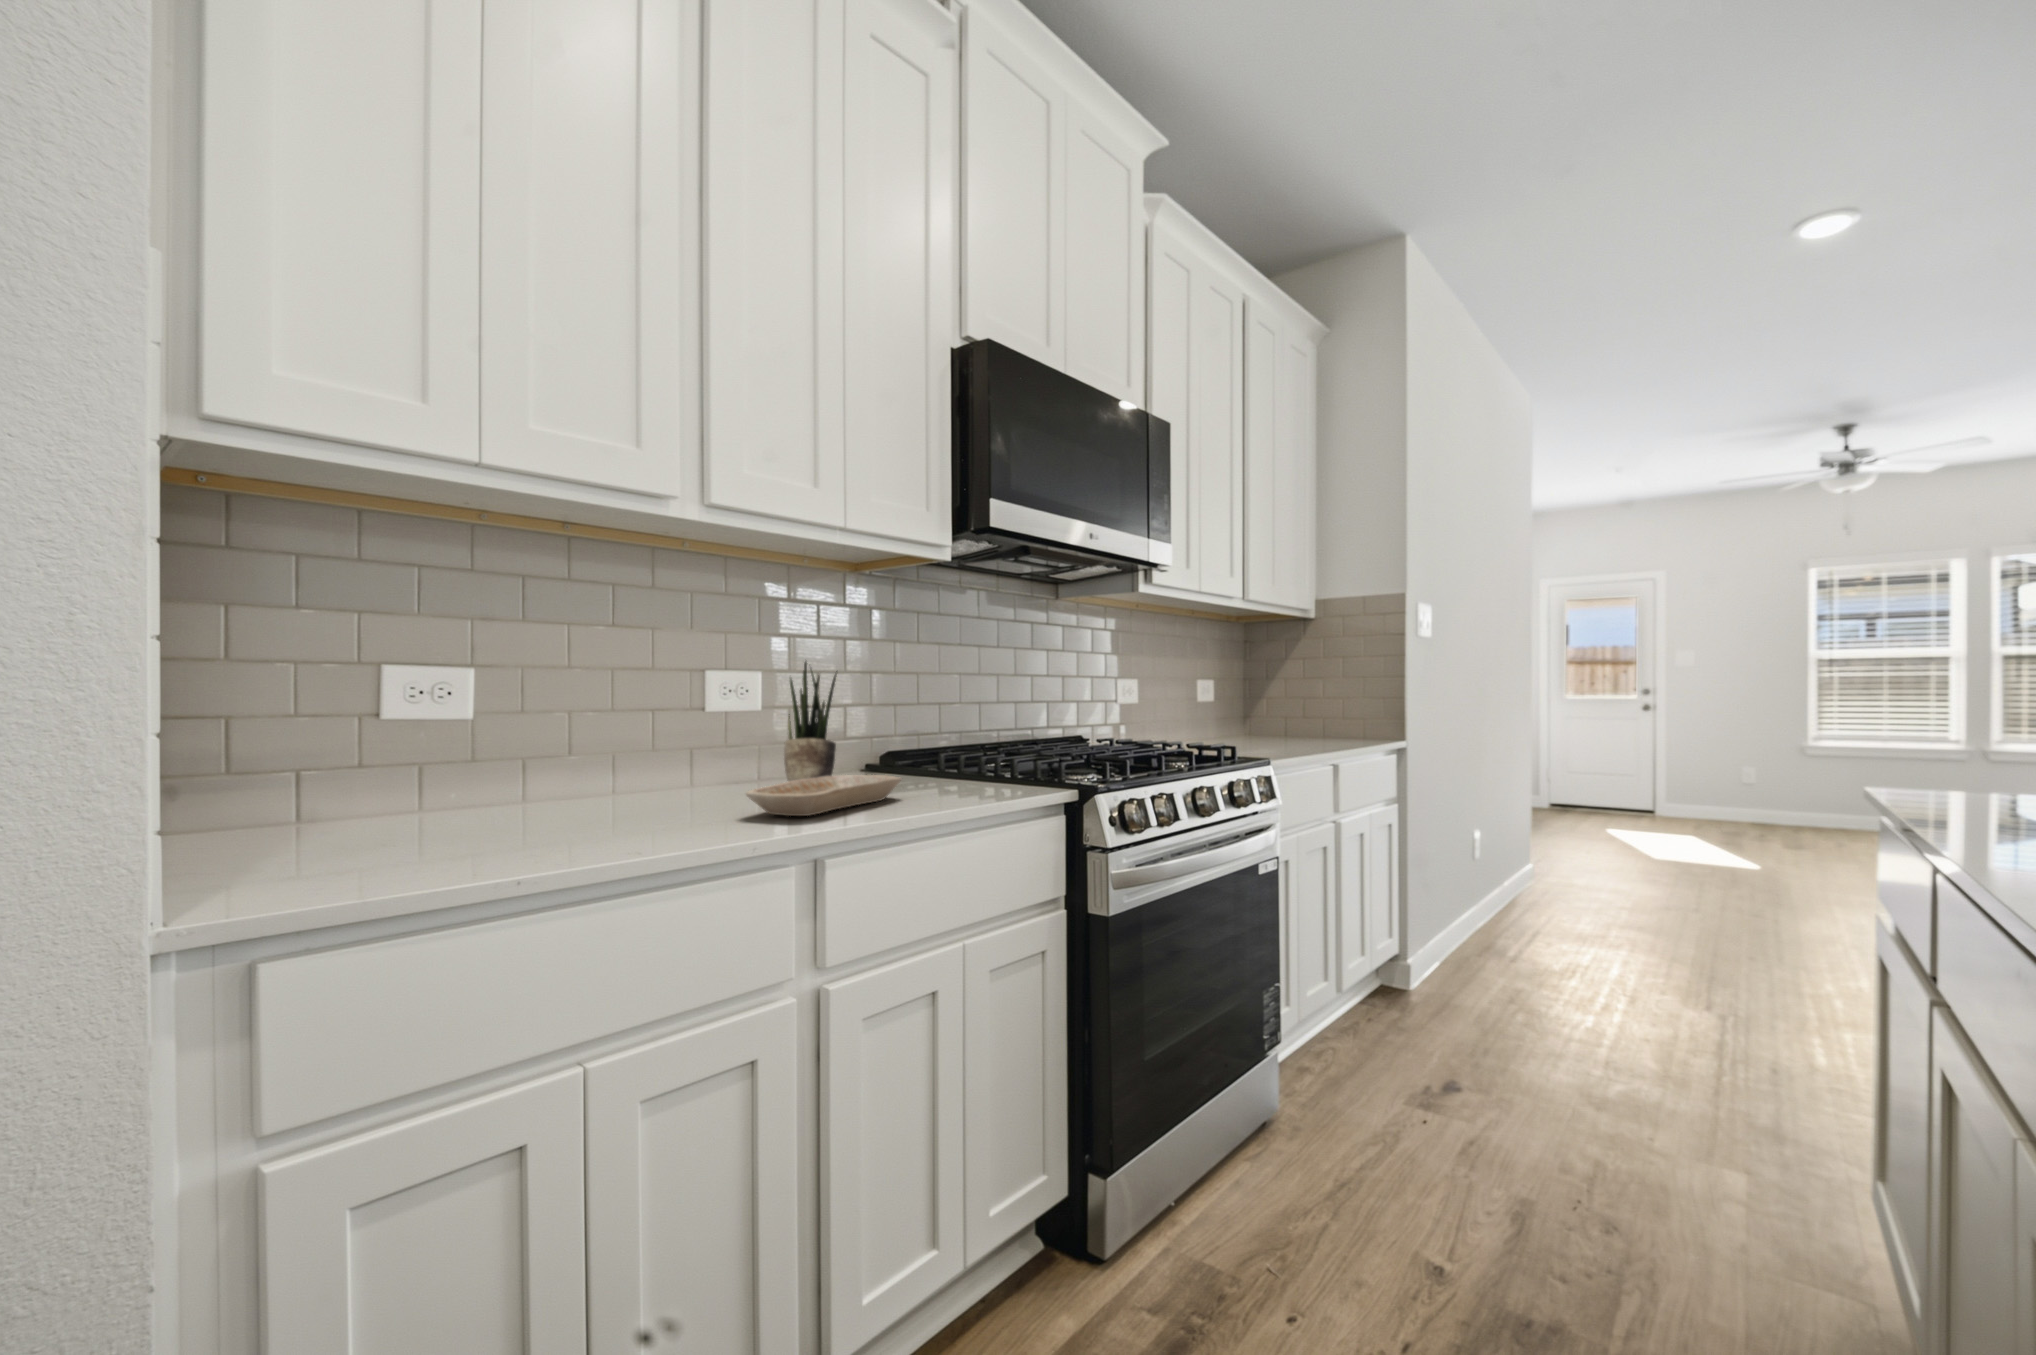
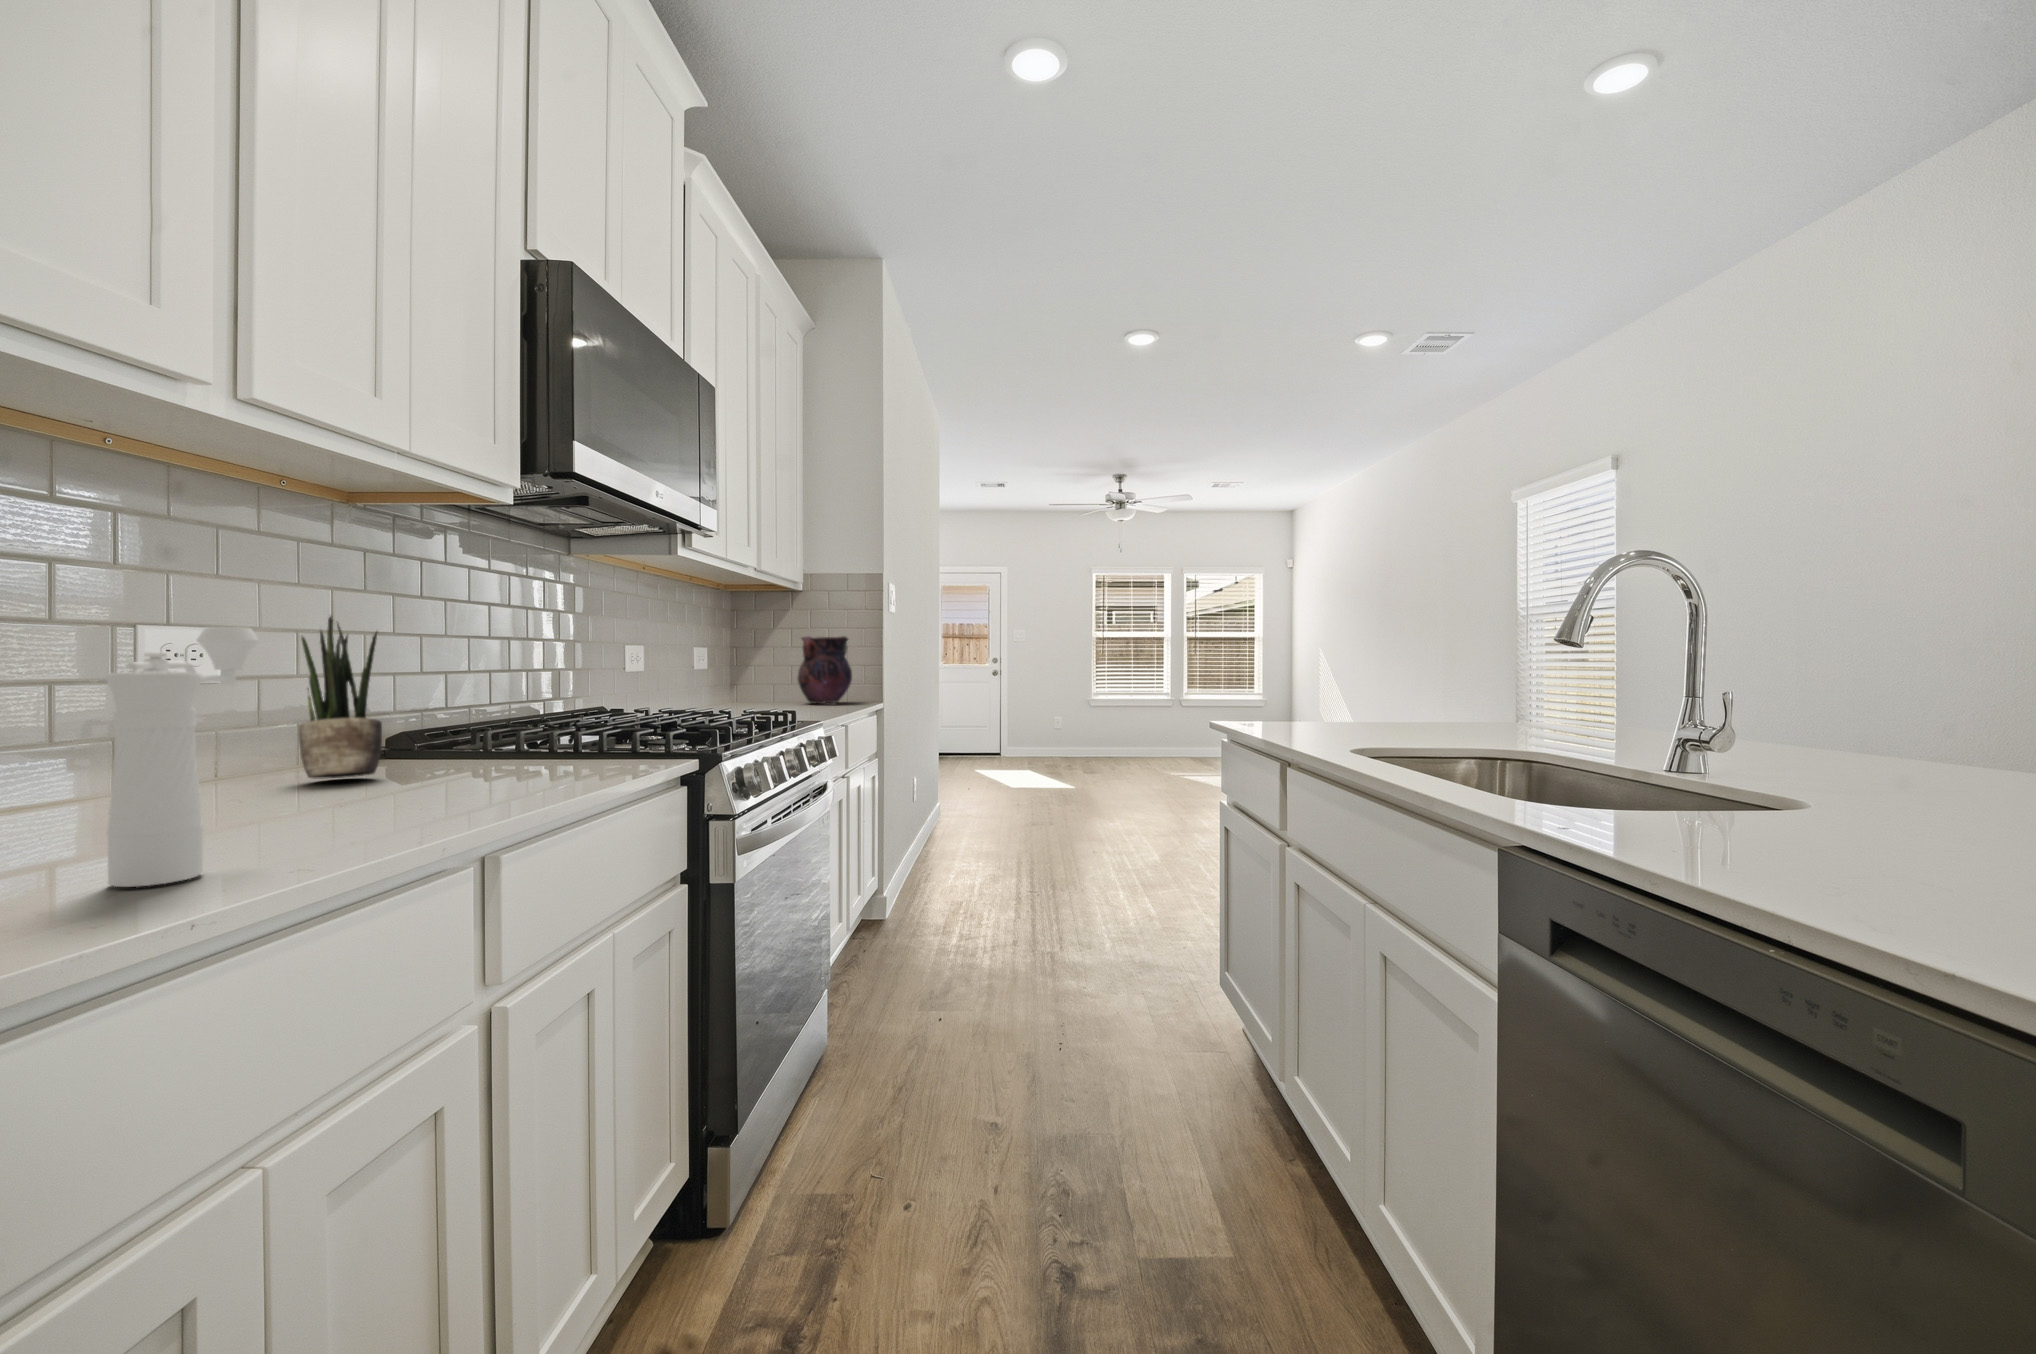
vase: none [1289,666,1350,739] -> present [798,636,852,704]
pepper mill: none [565,673,675,847] -> present [106,627,259,887]
tray: present [746,775,901,816] -> none [342,757,521,814]

